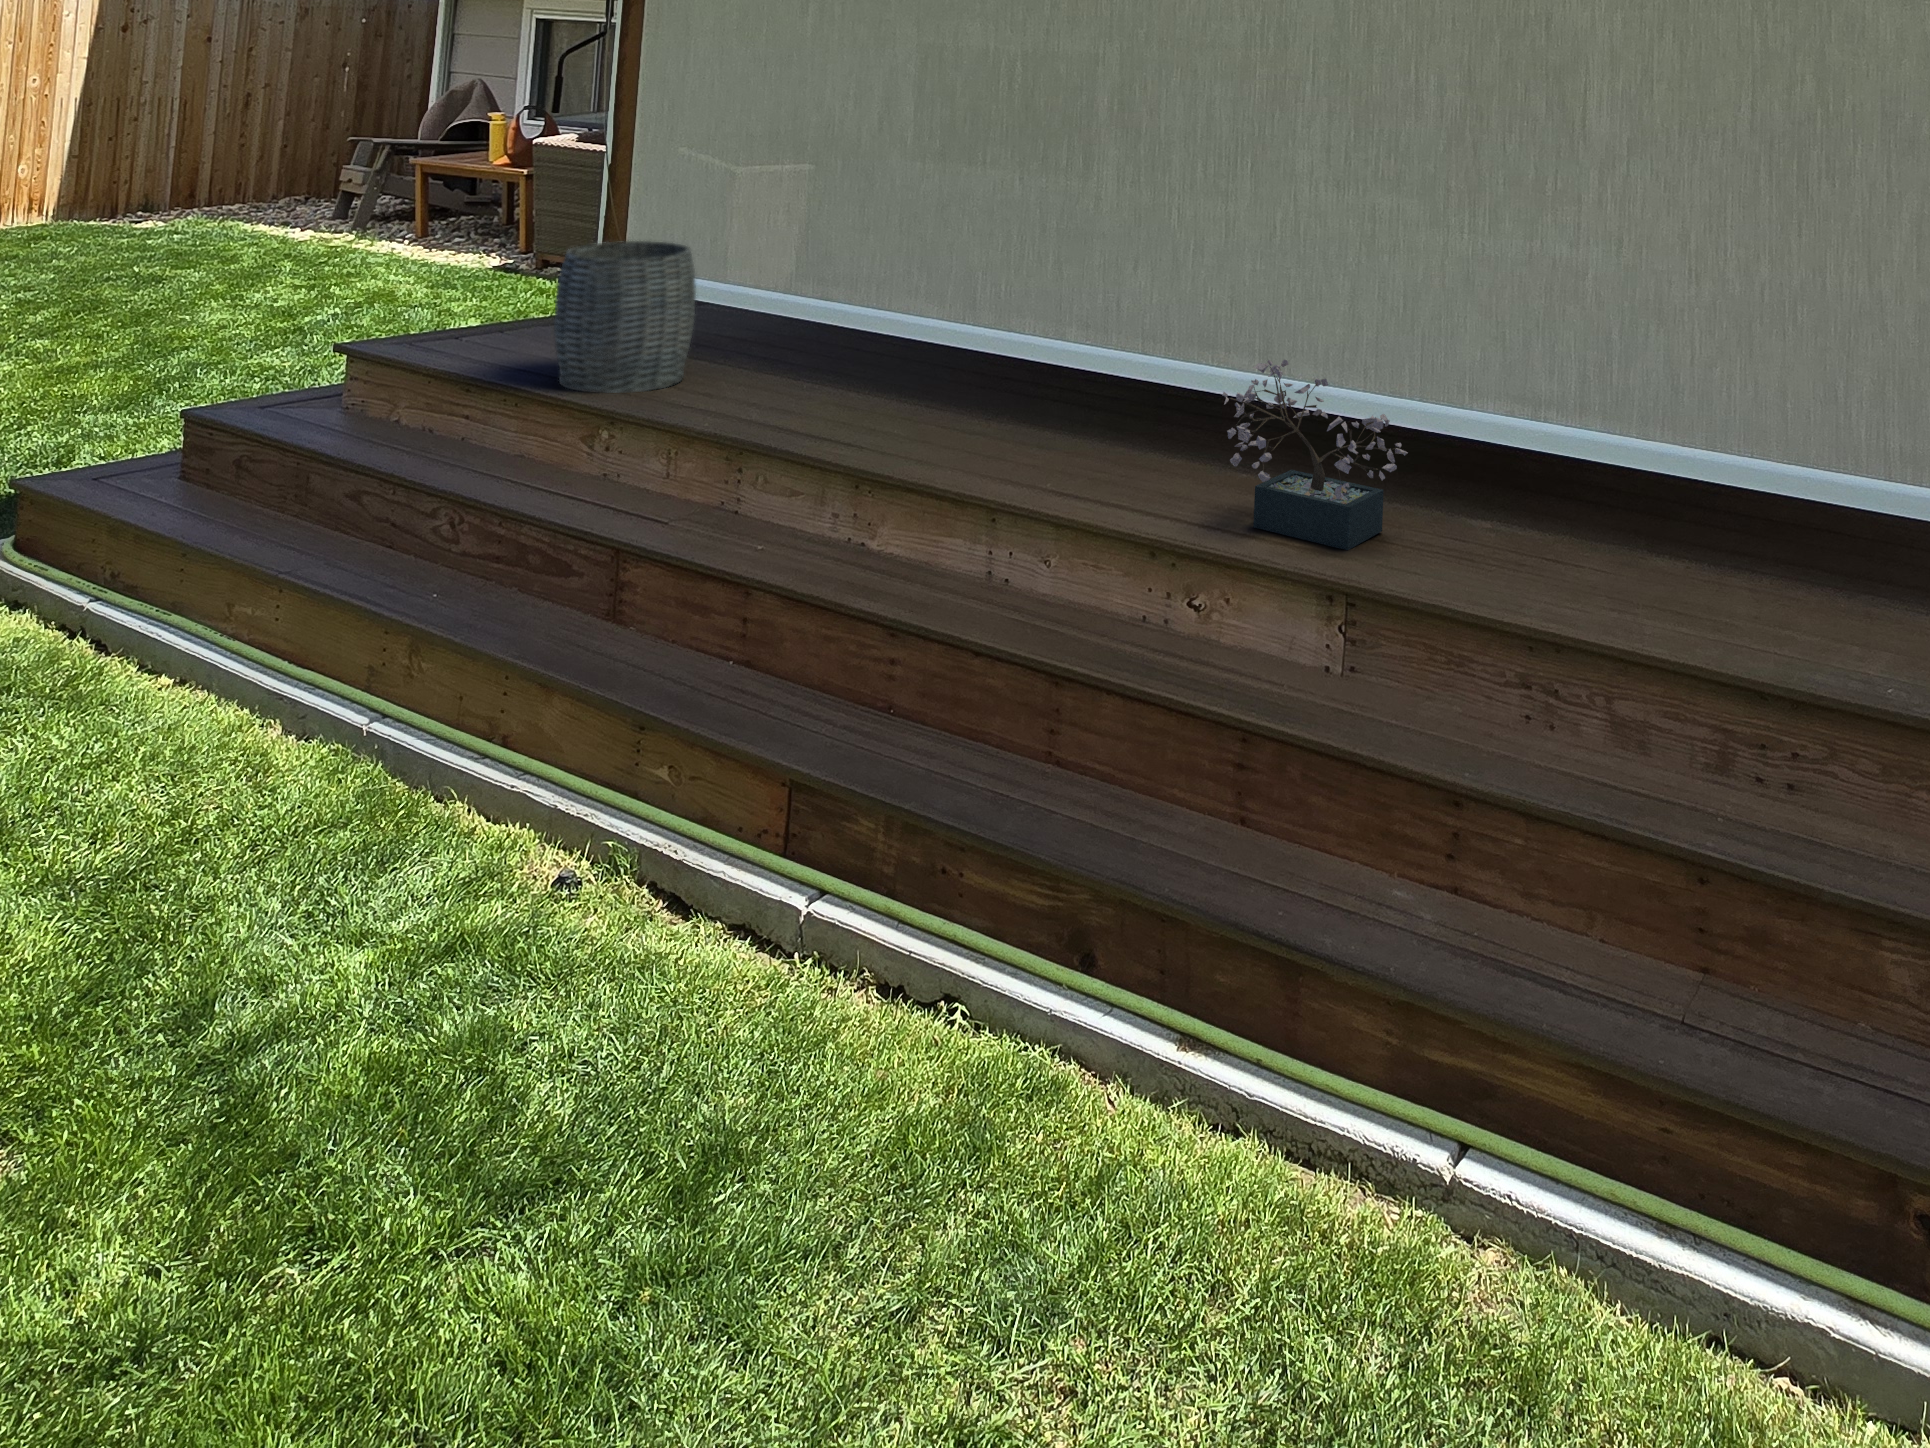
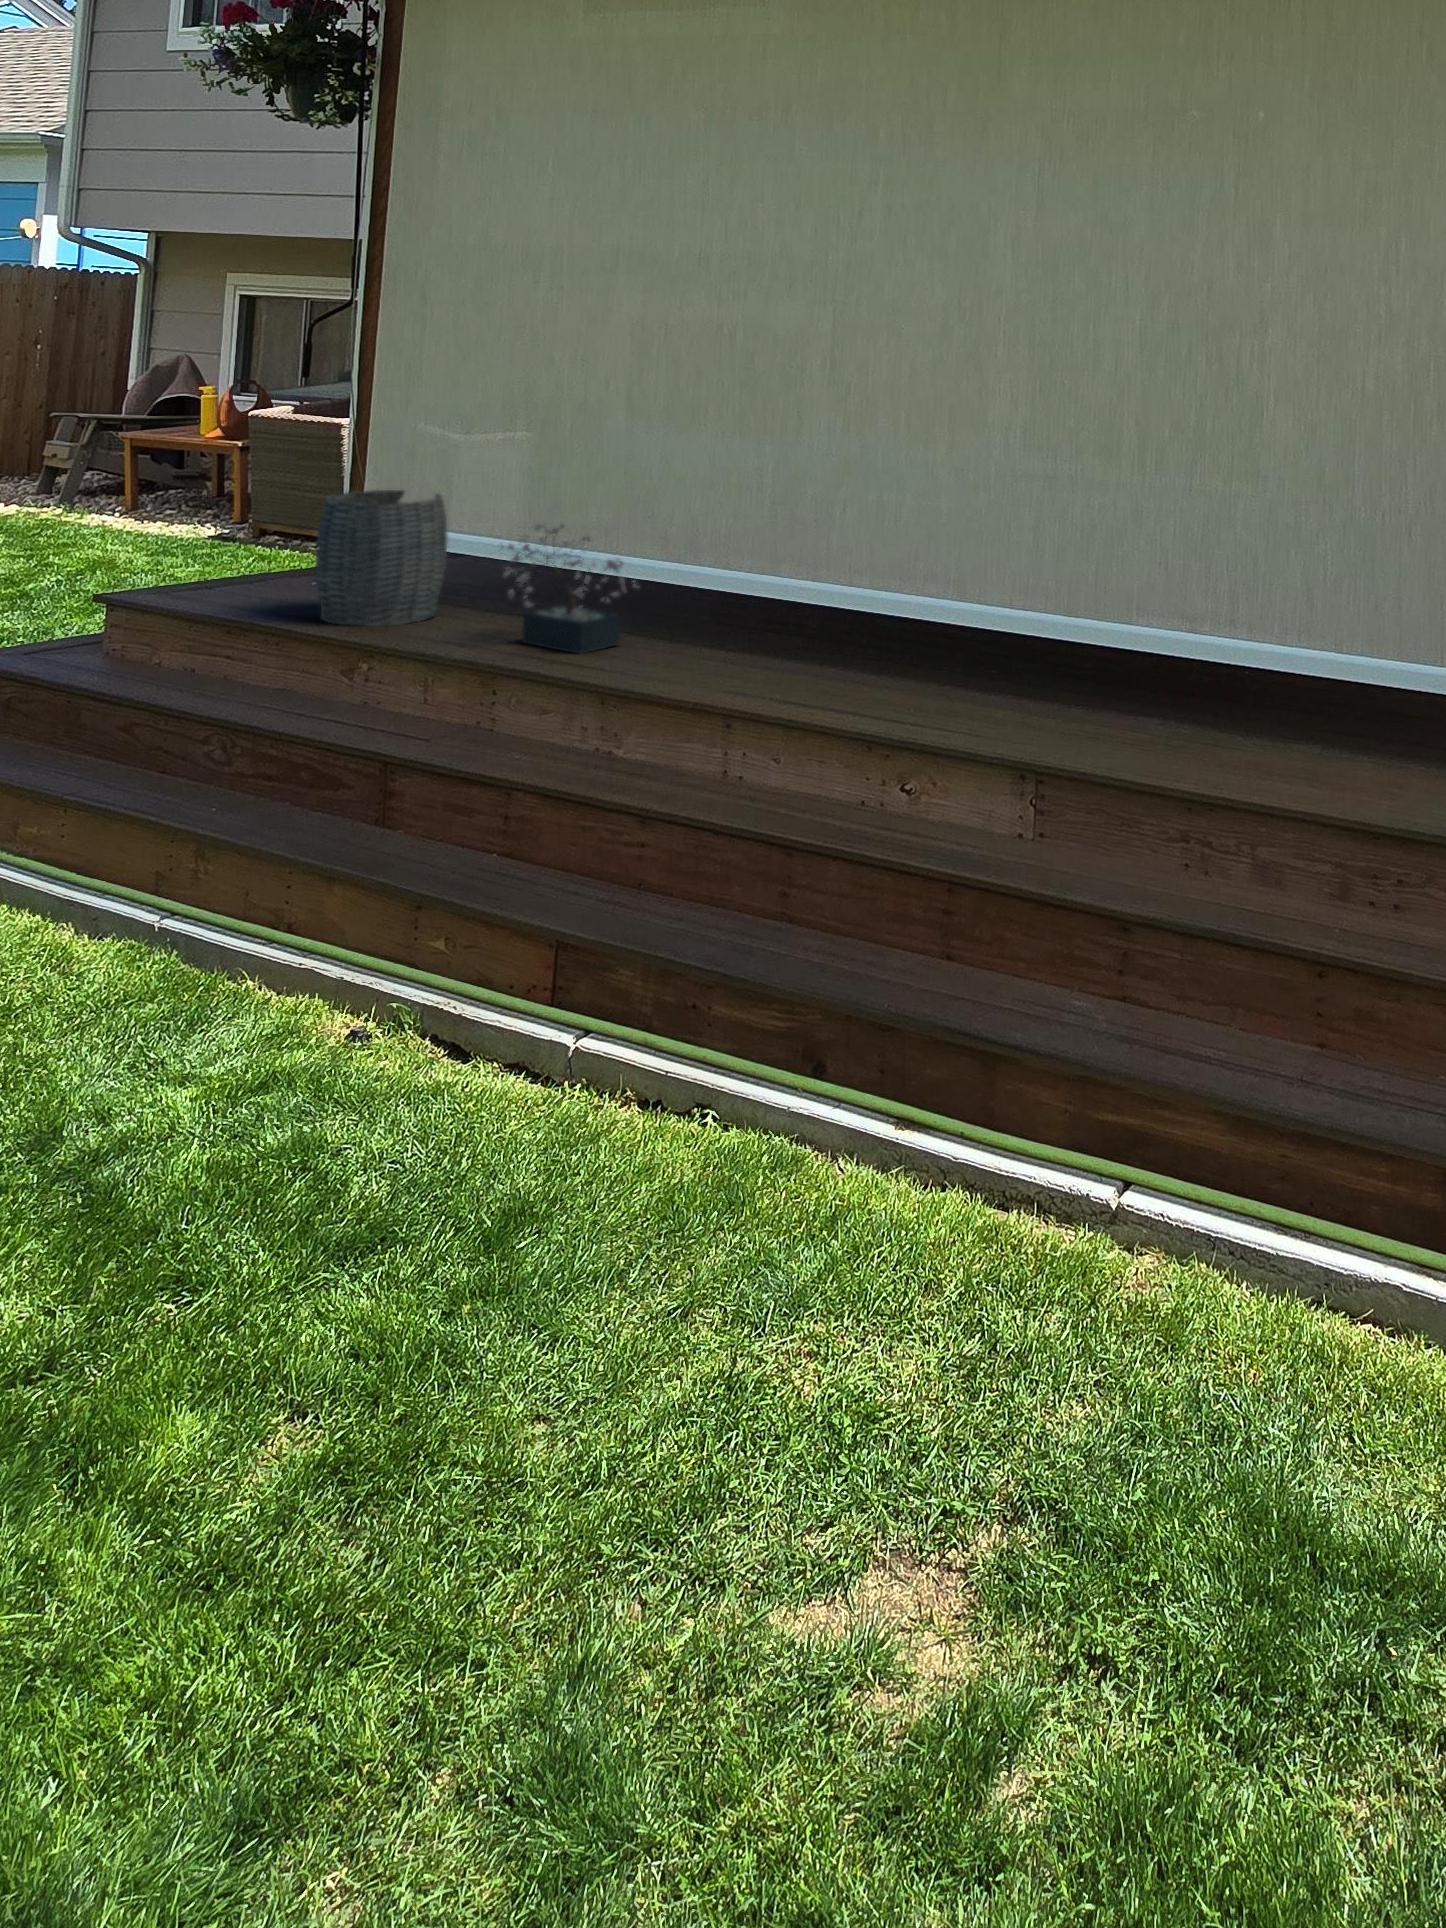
decorative plant: present [1222,360,1408,550] -> present [501,524,640,654]

